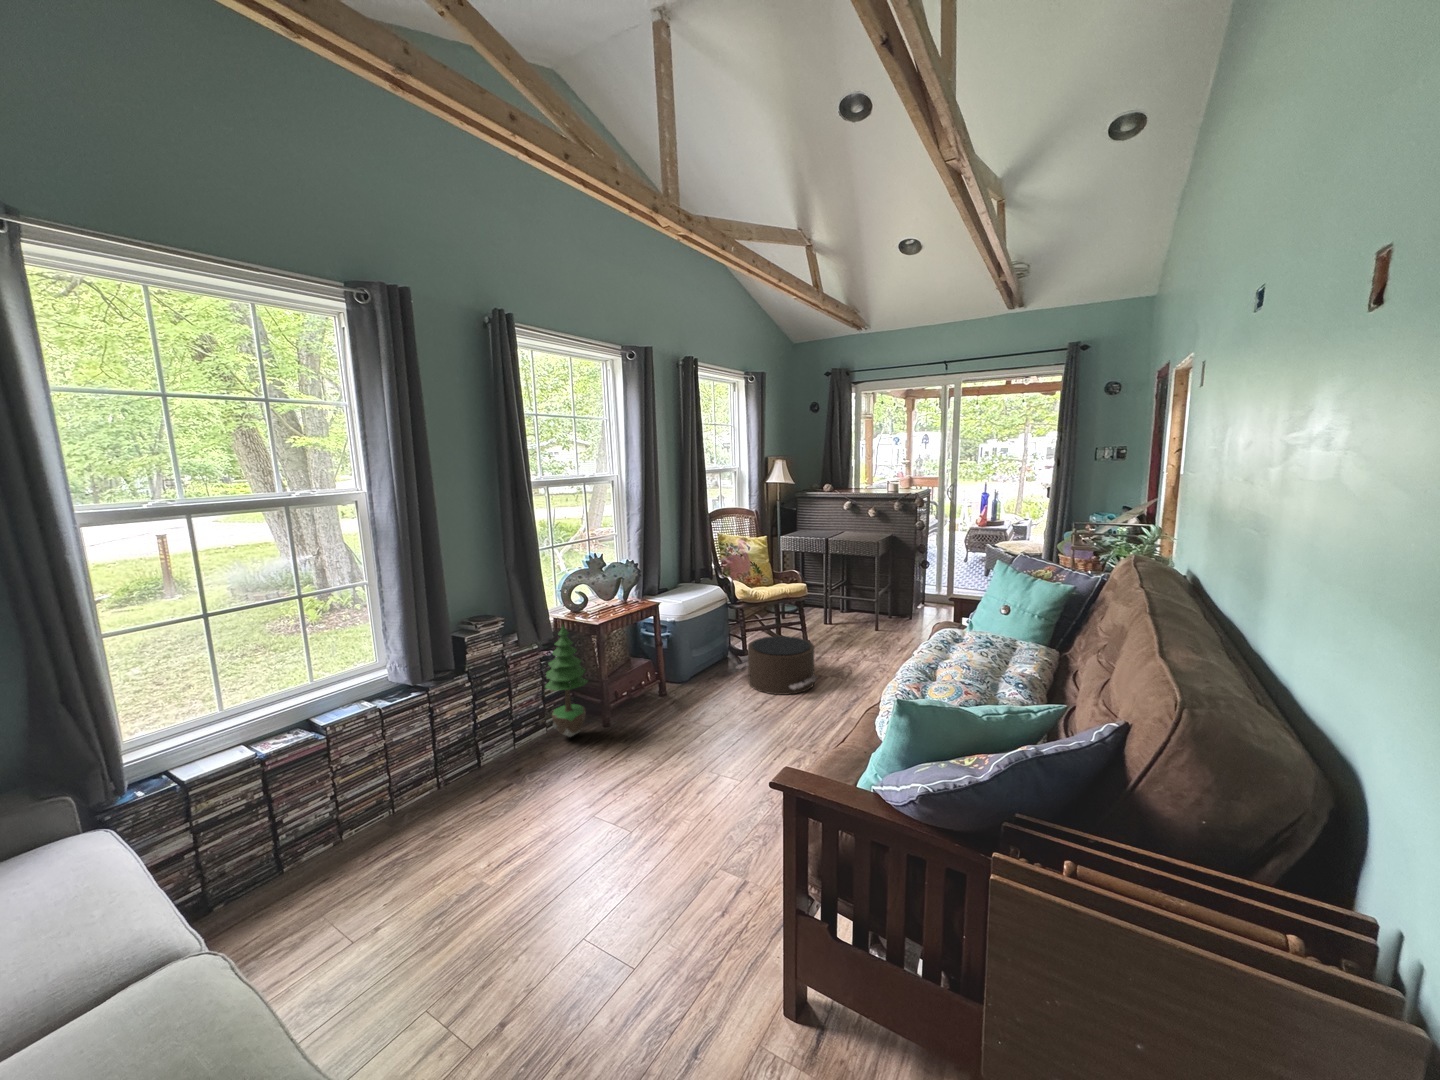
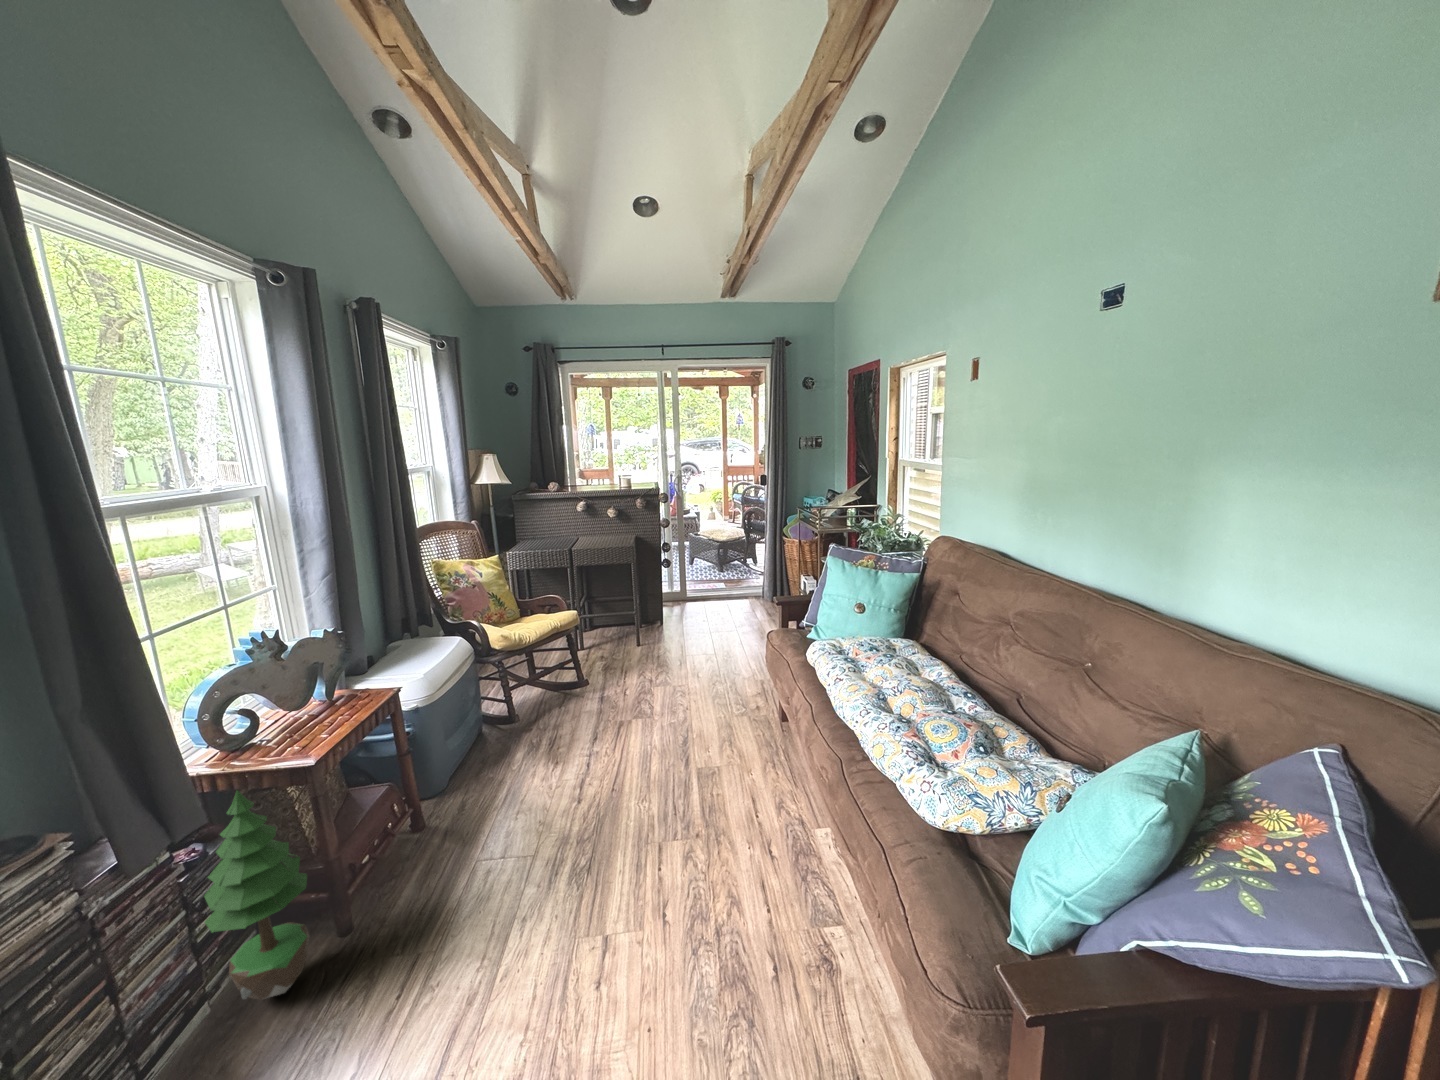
pouf: present [736,636,818,695] -> none [515,683,637,771]

